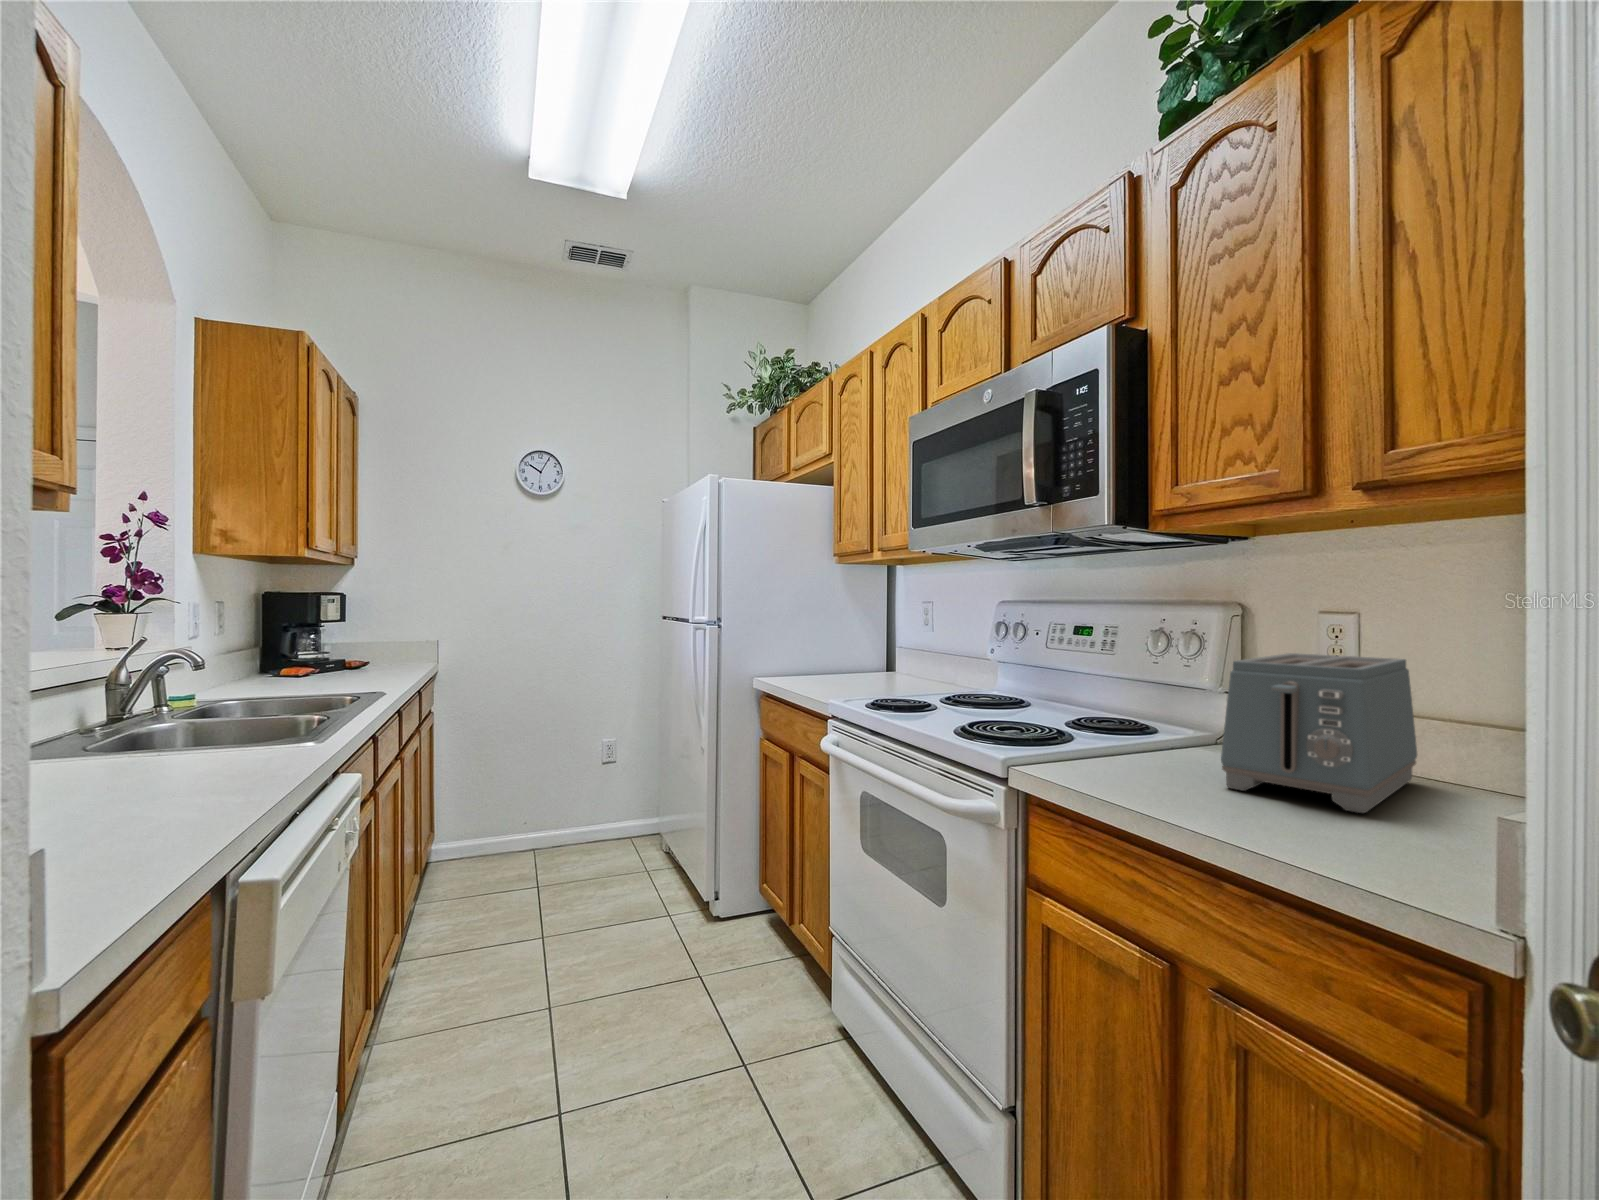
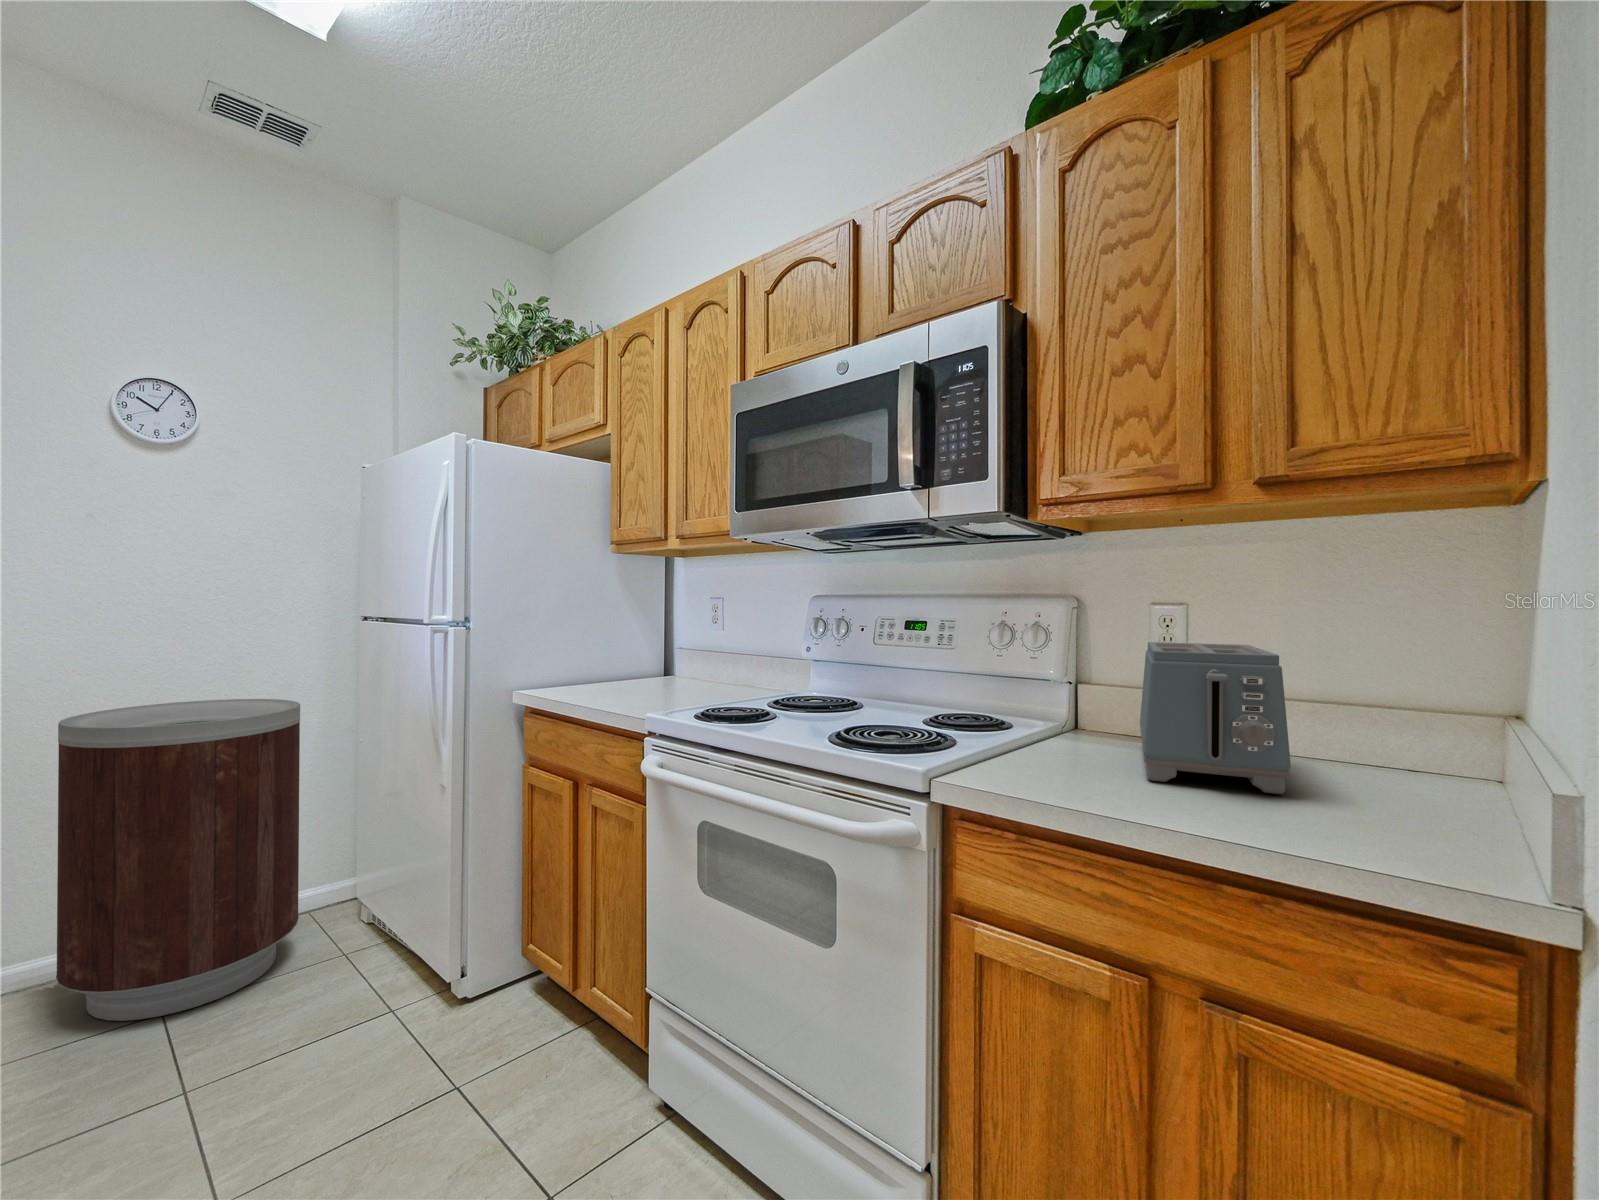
trash can: none [488,677,621,889] -> present [56,699,300,1021]

